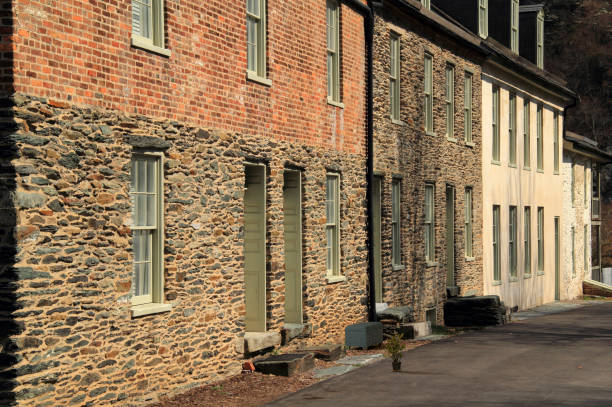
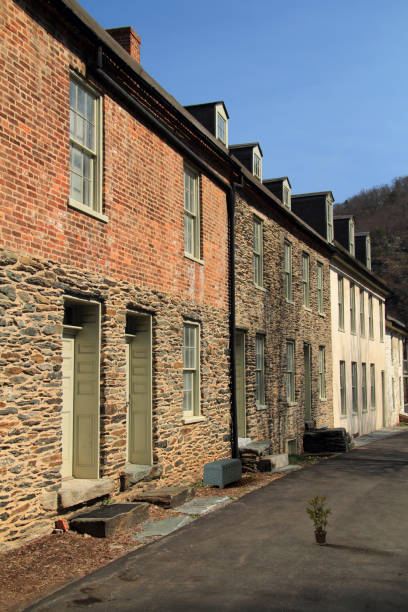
potted plant: present [386,334,406,372] -> present [306,495,332,545]

